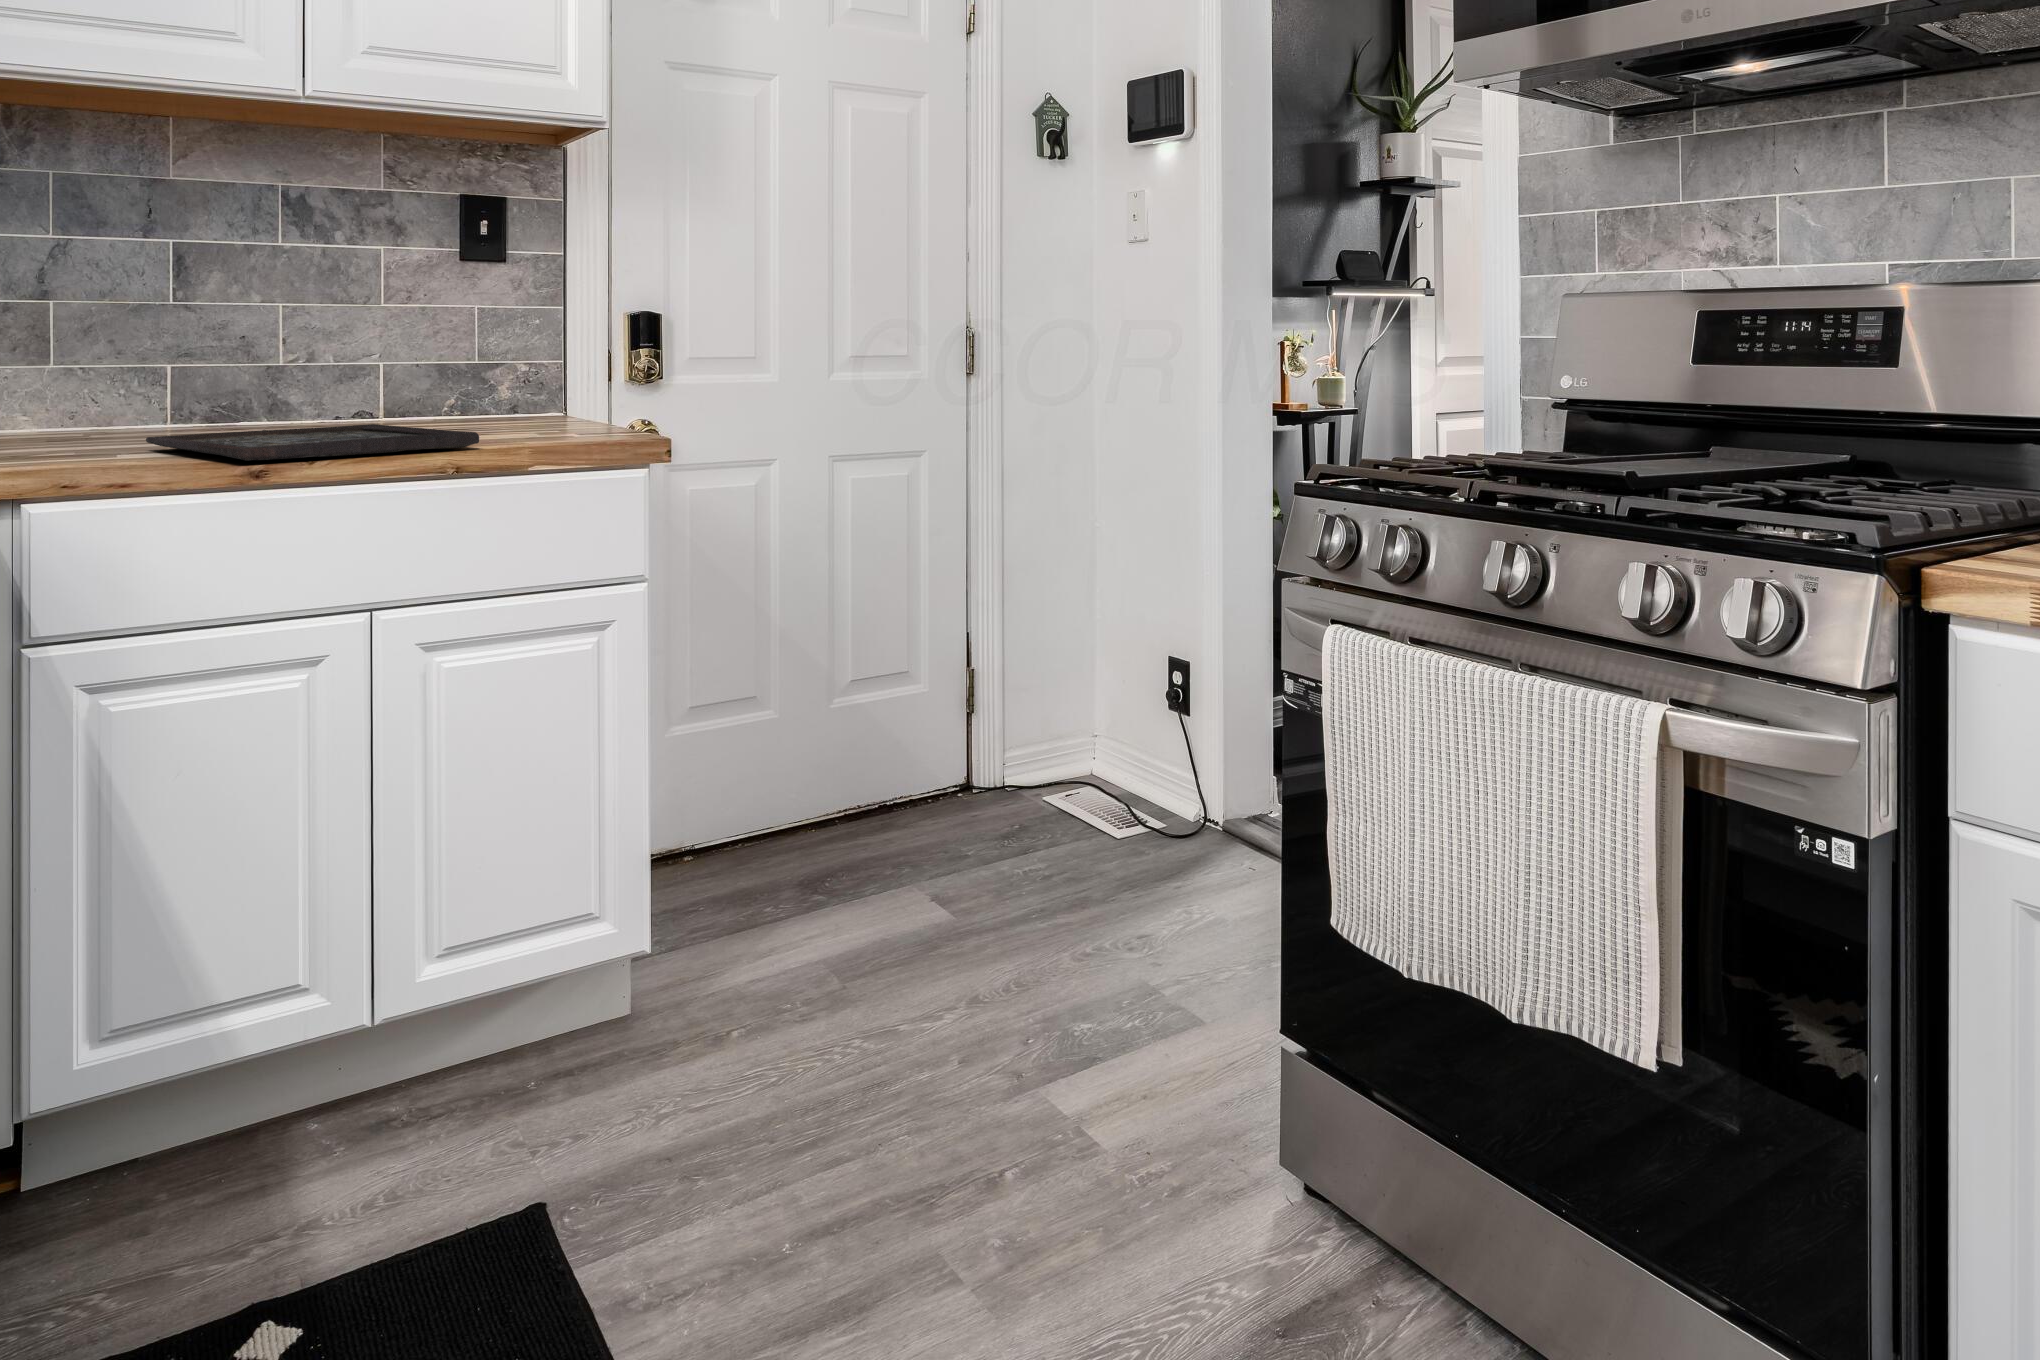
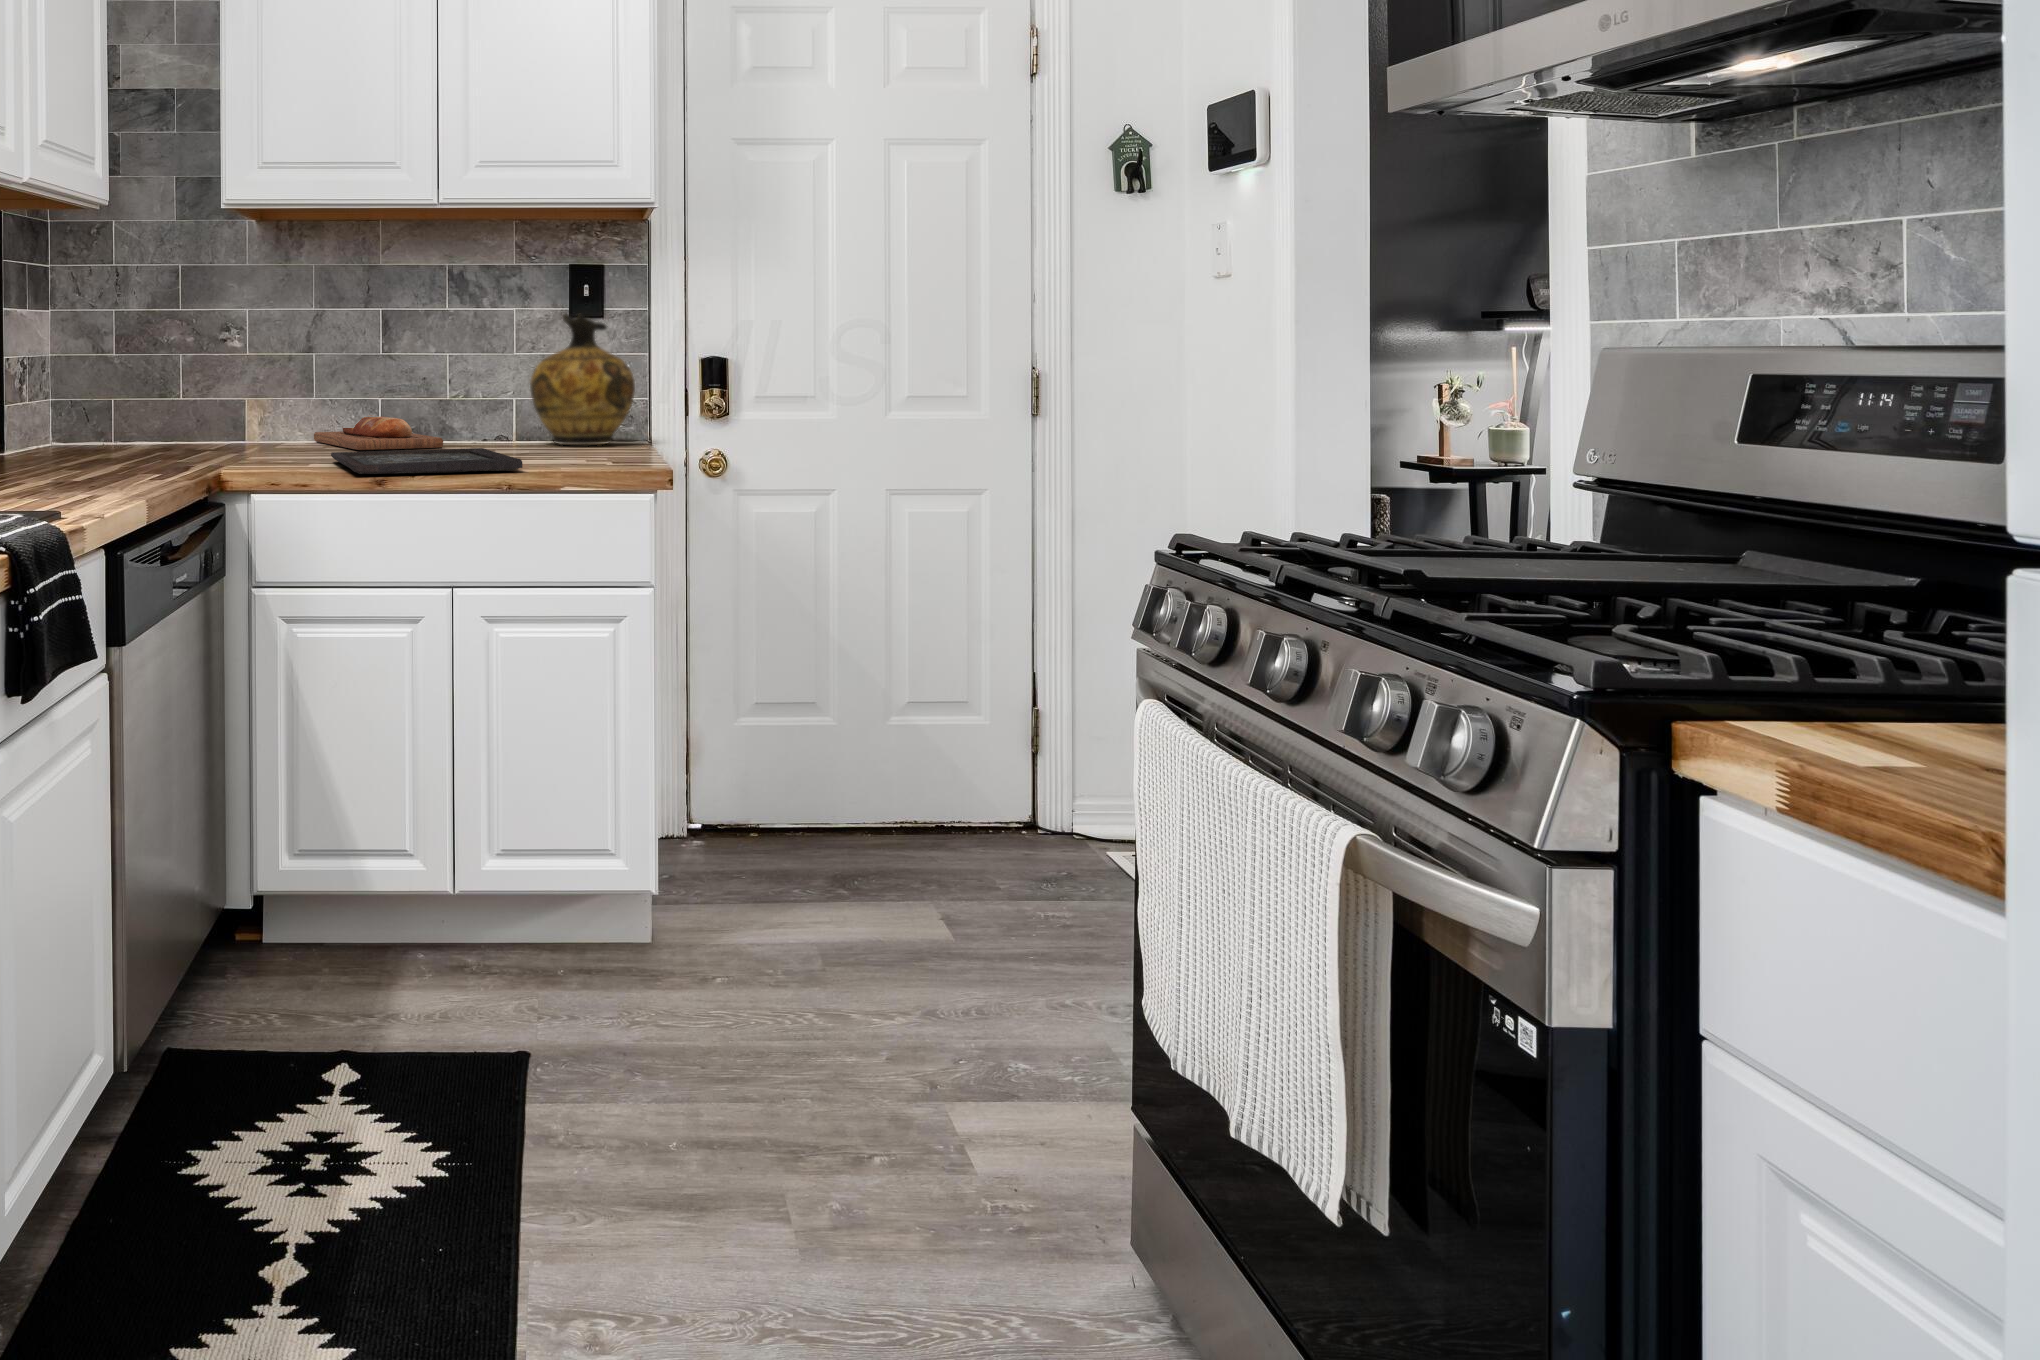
ceramic jug: none [402,254,547,419] -> present [530,314,635,445]
bread loaf: none [47,389,285,435] -> present [314,417,443,450]

